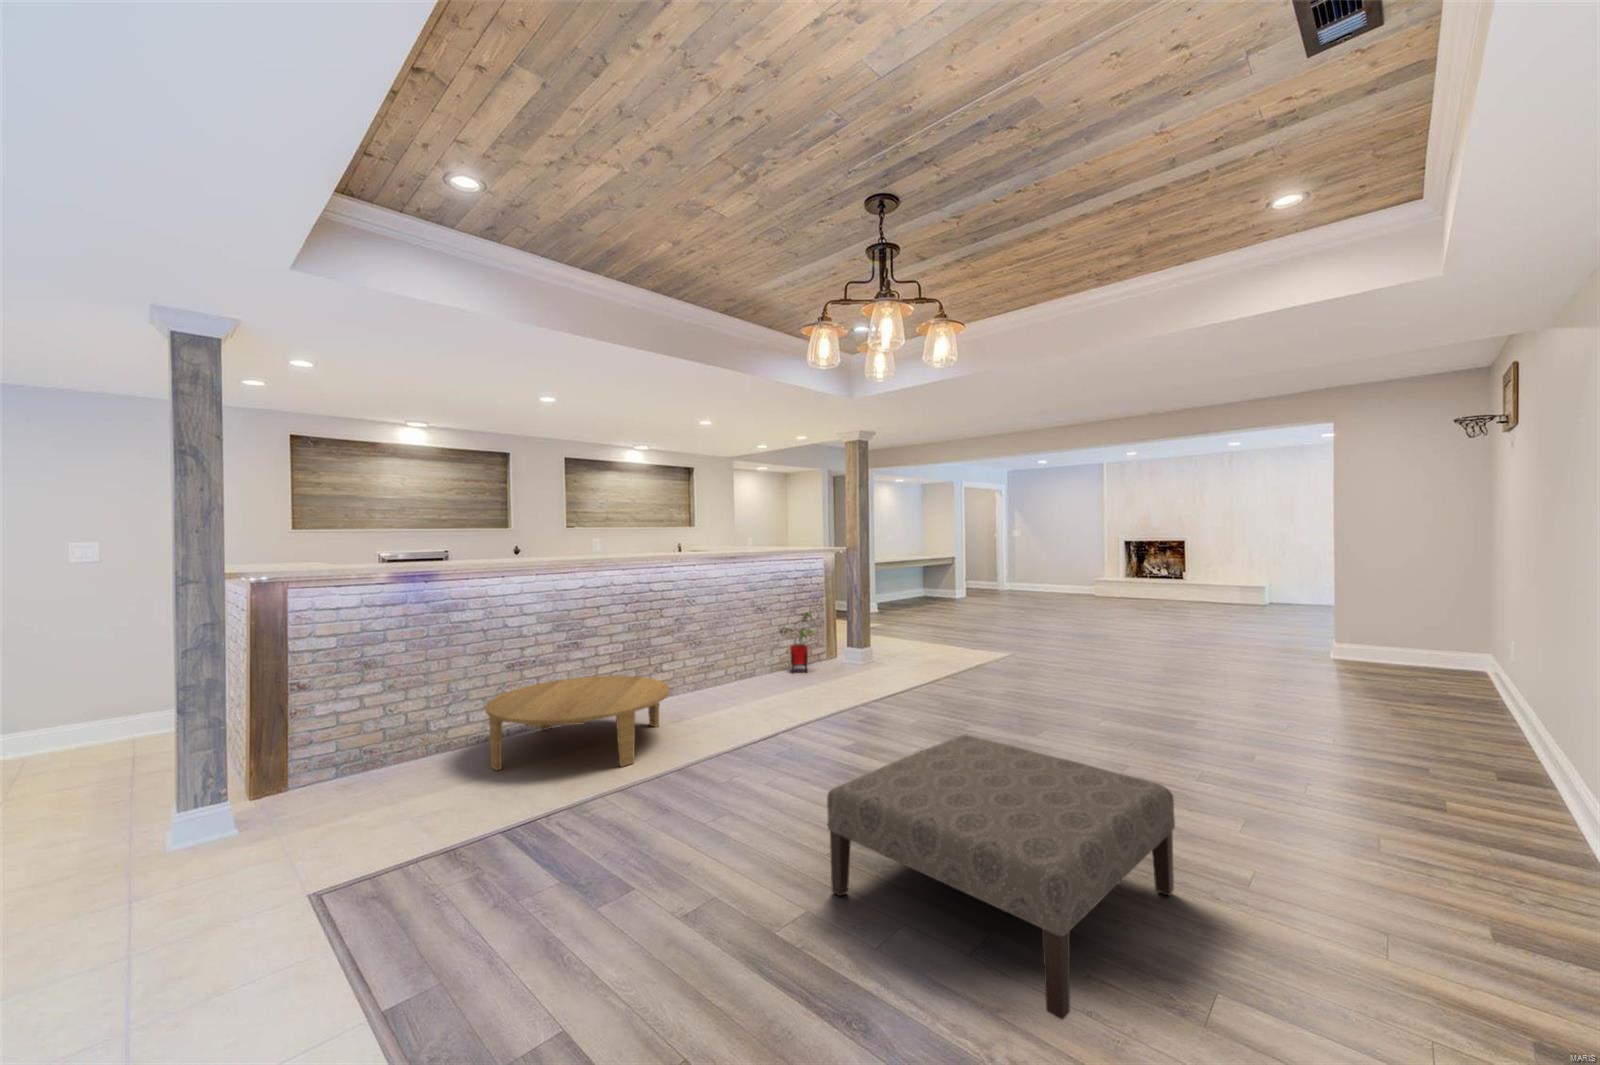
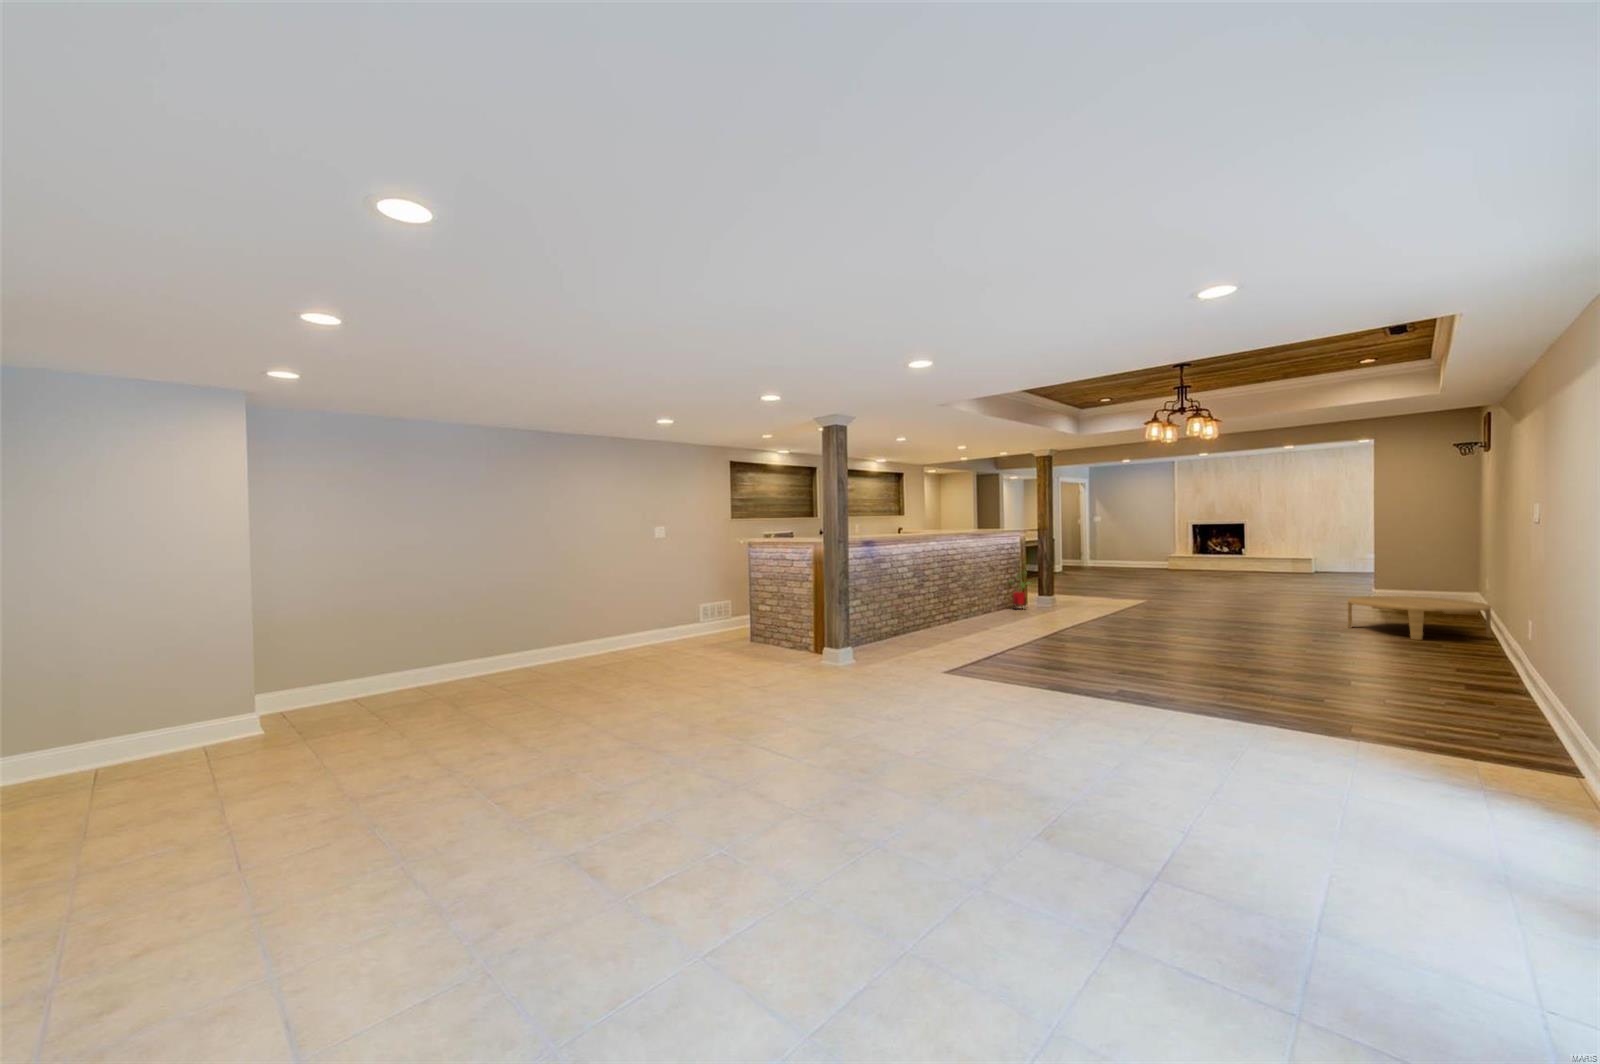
coffee table: present [486,676,669,770] -> present [1347,596,1491,640]
ottoman: present [827,735,1175,1020] -> none [1175,612,1324,684]

